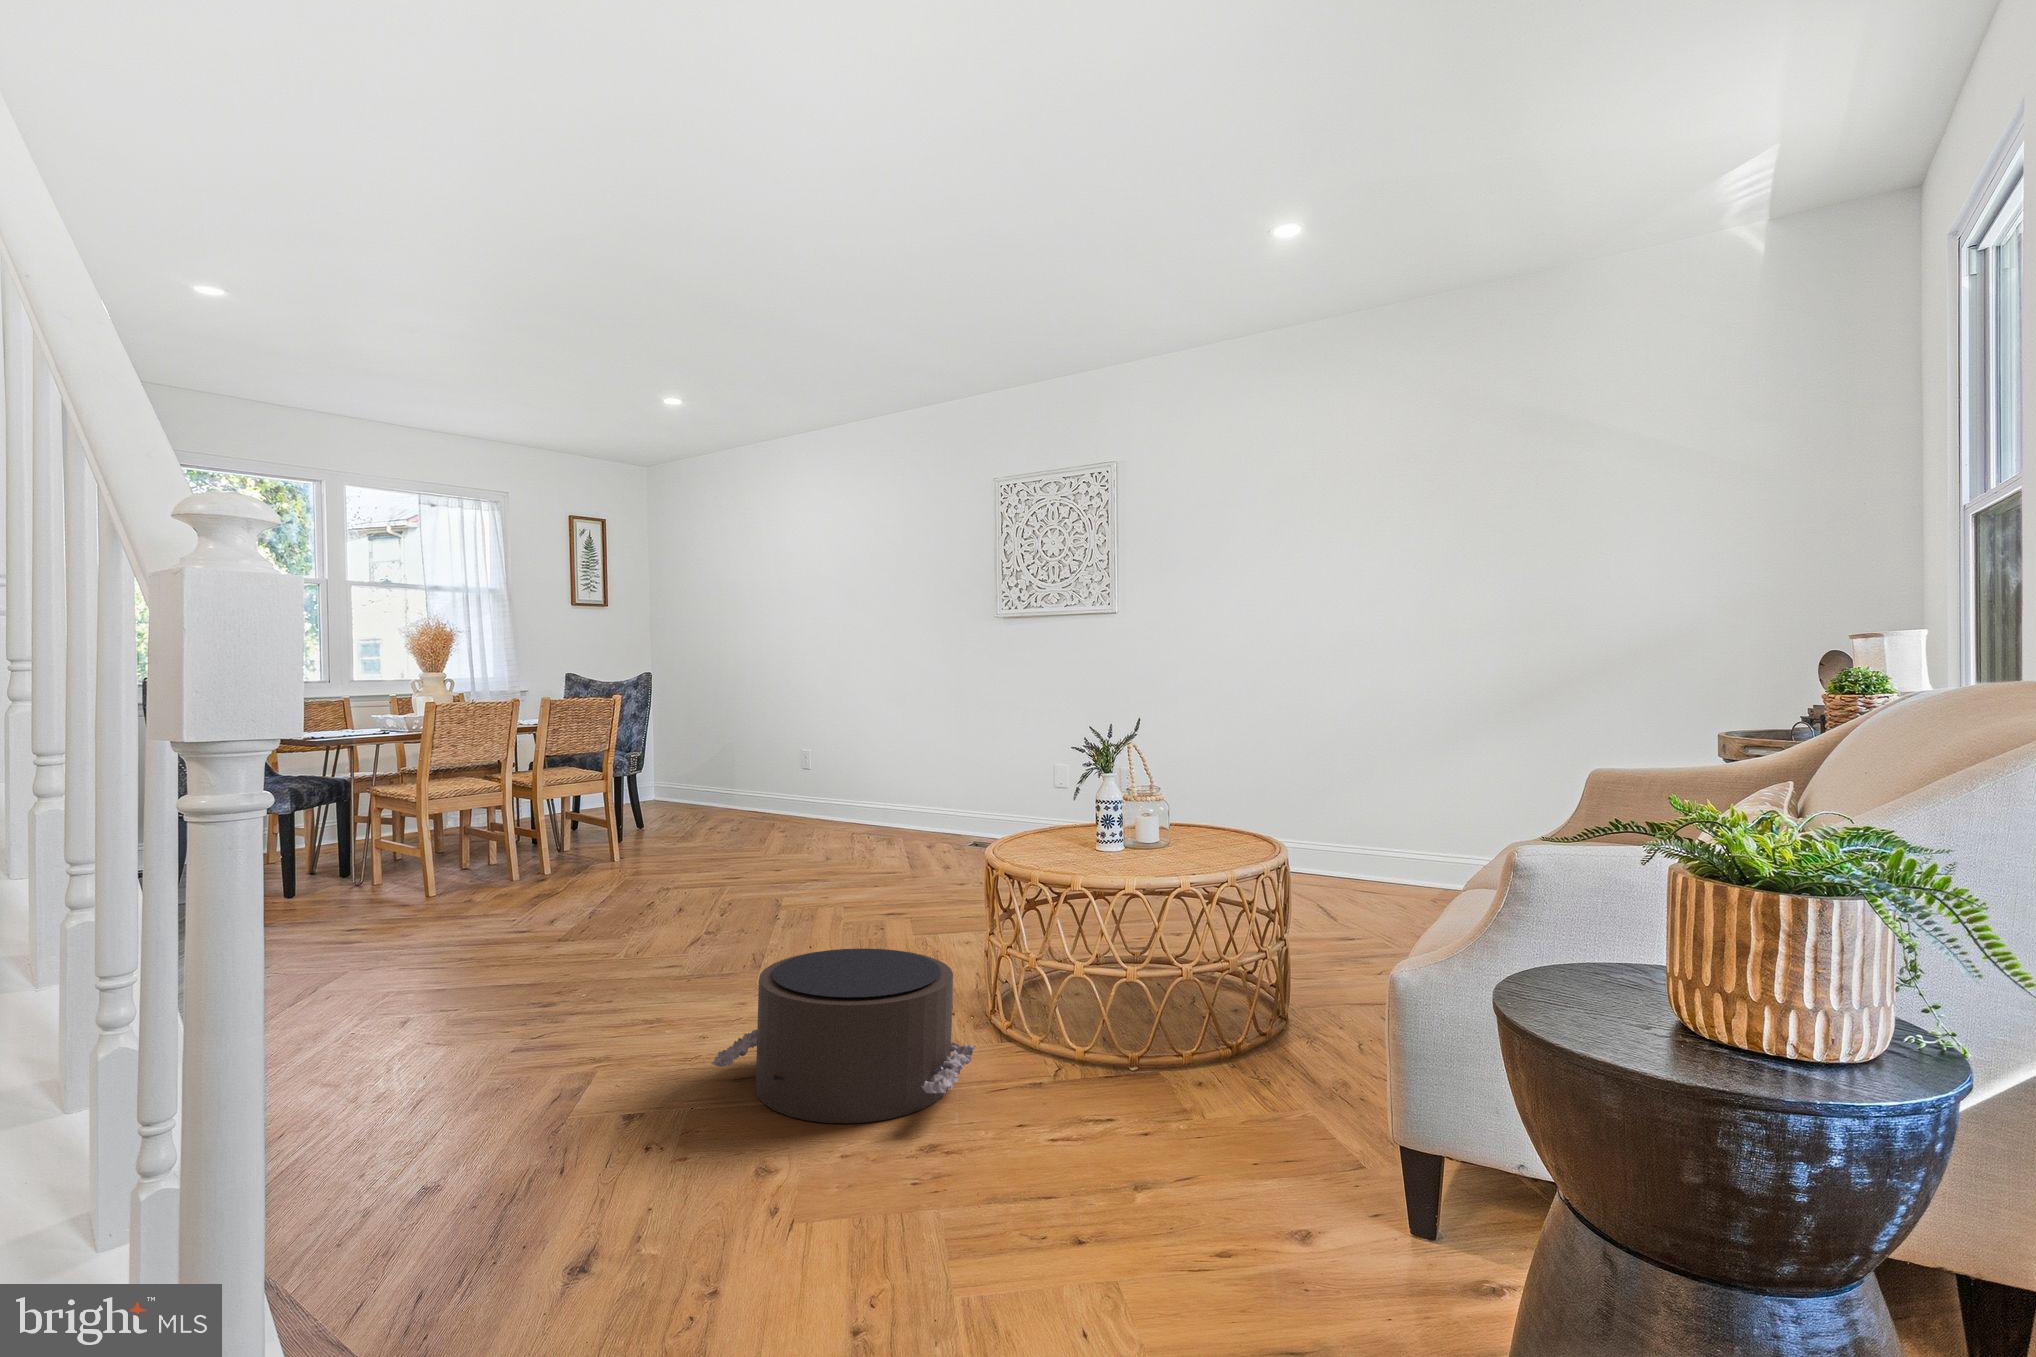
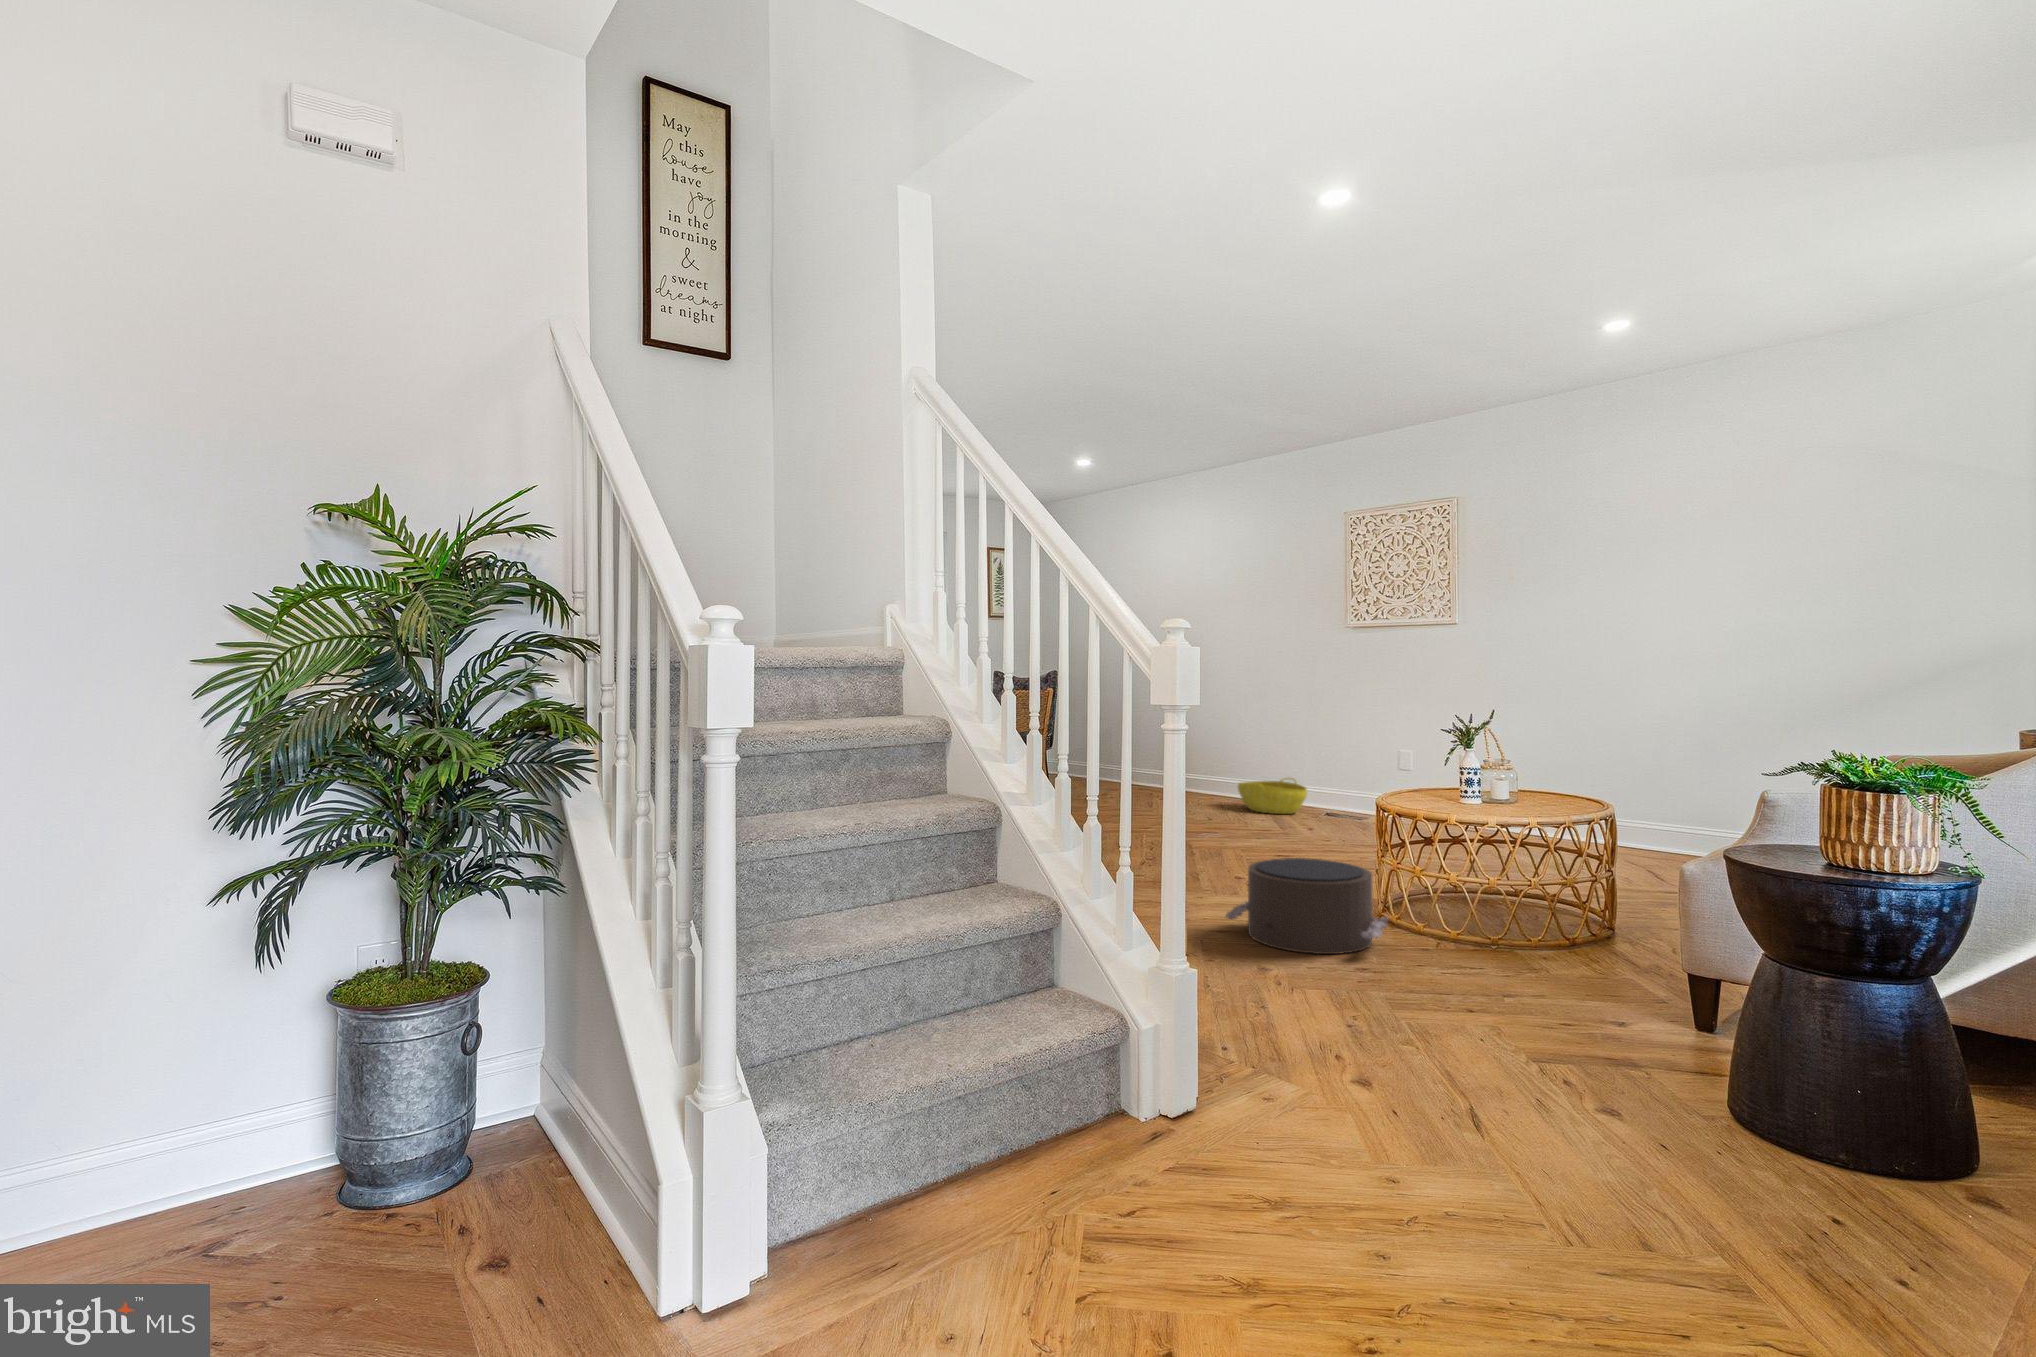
basket: none [857,804,940,851] -> present [1238,778,1307,814]

